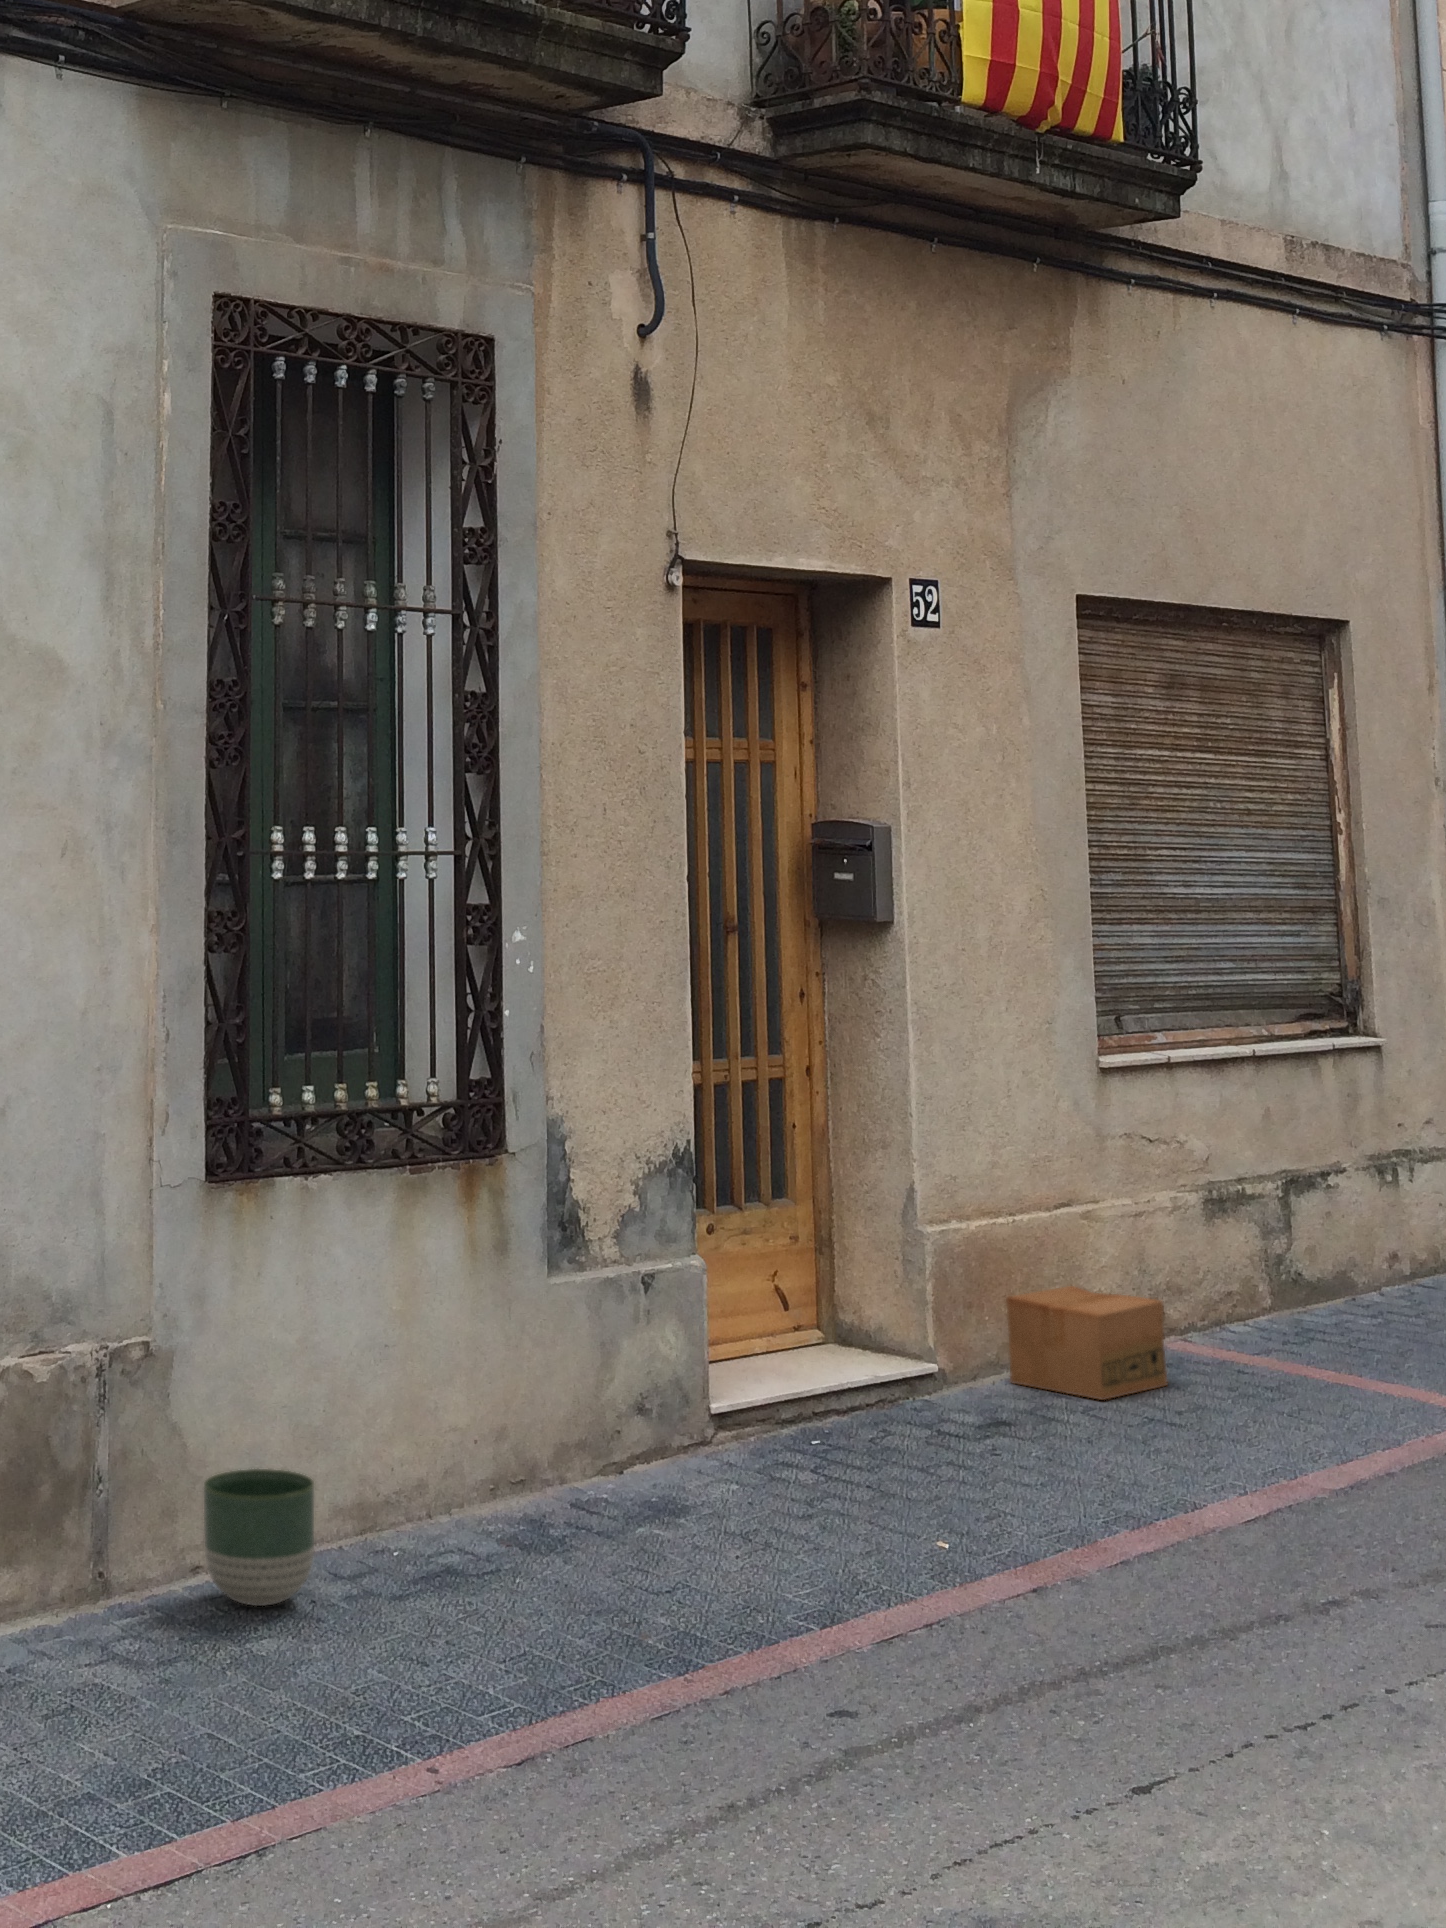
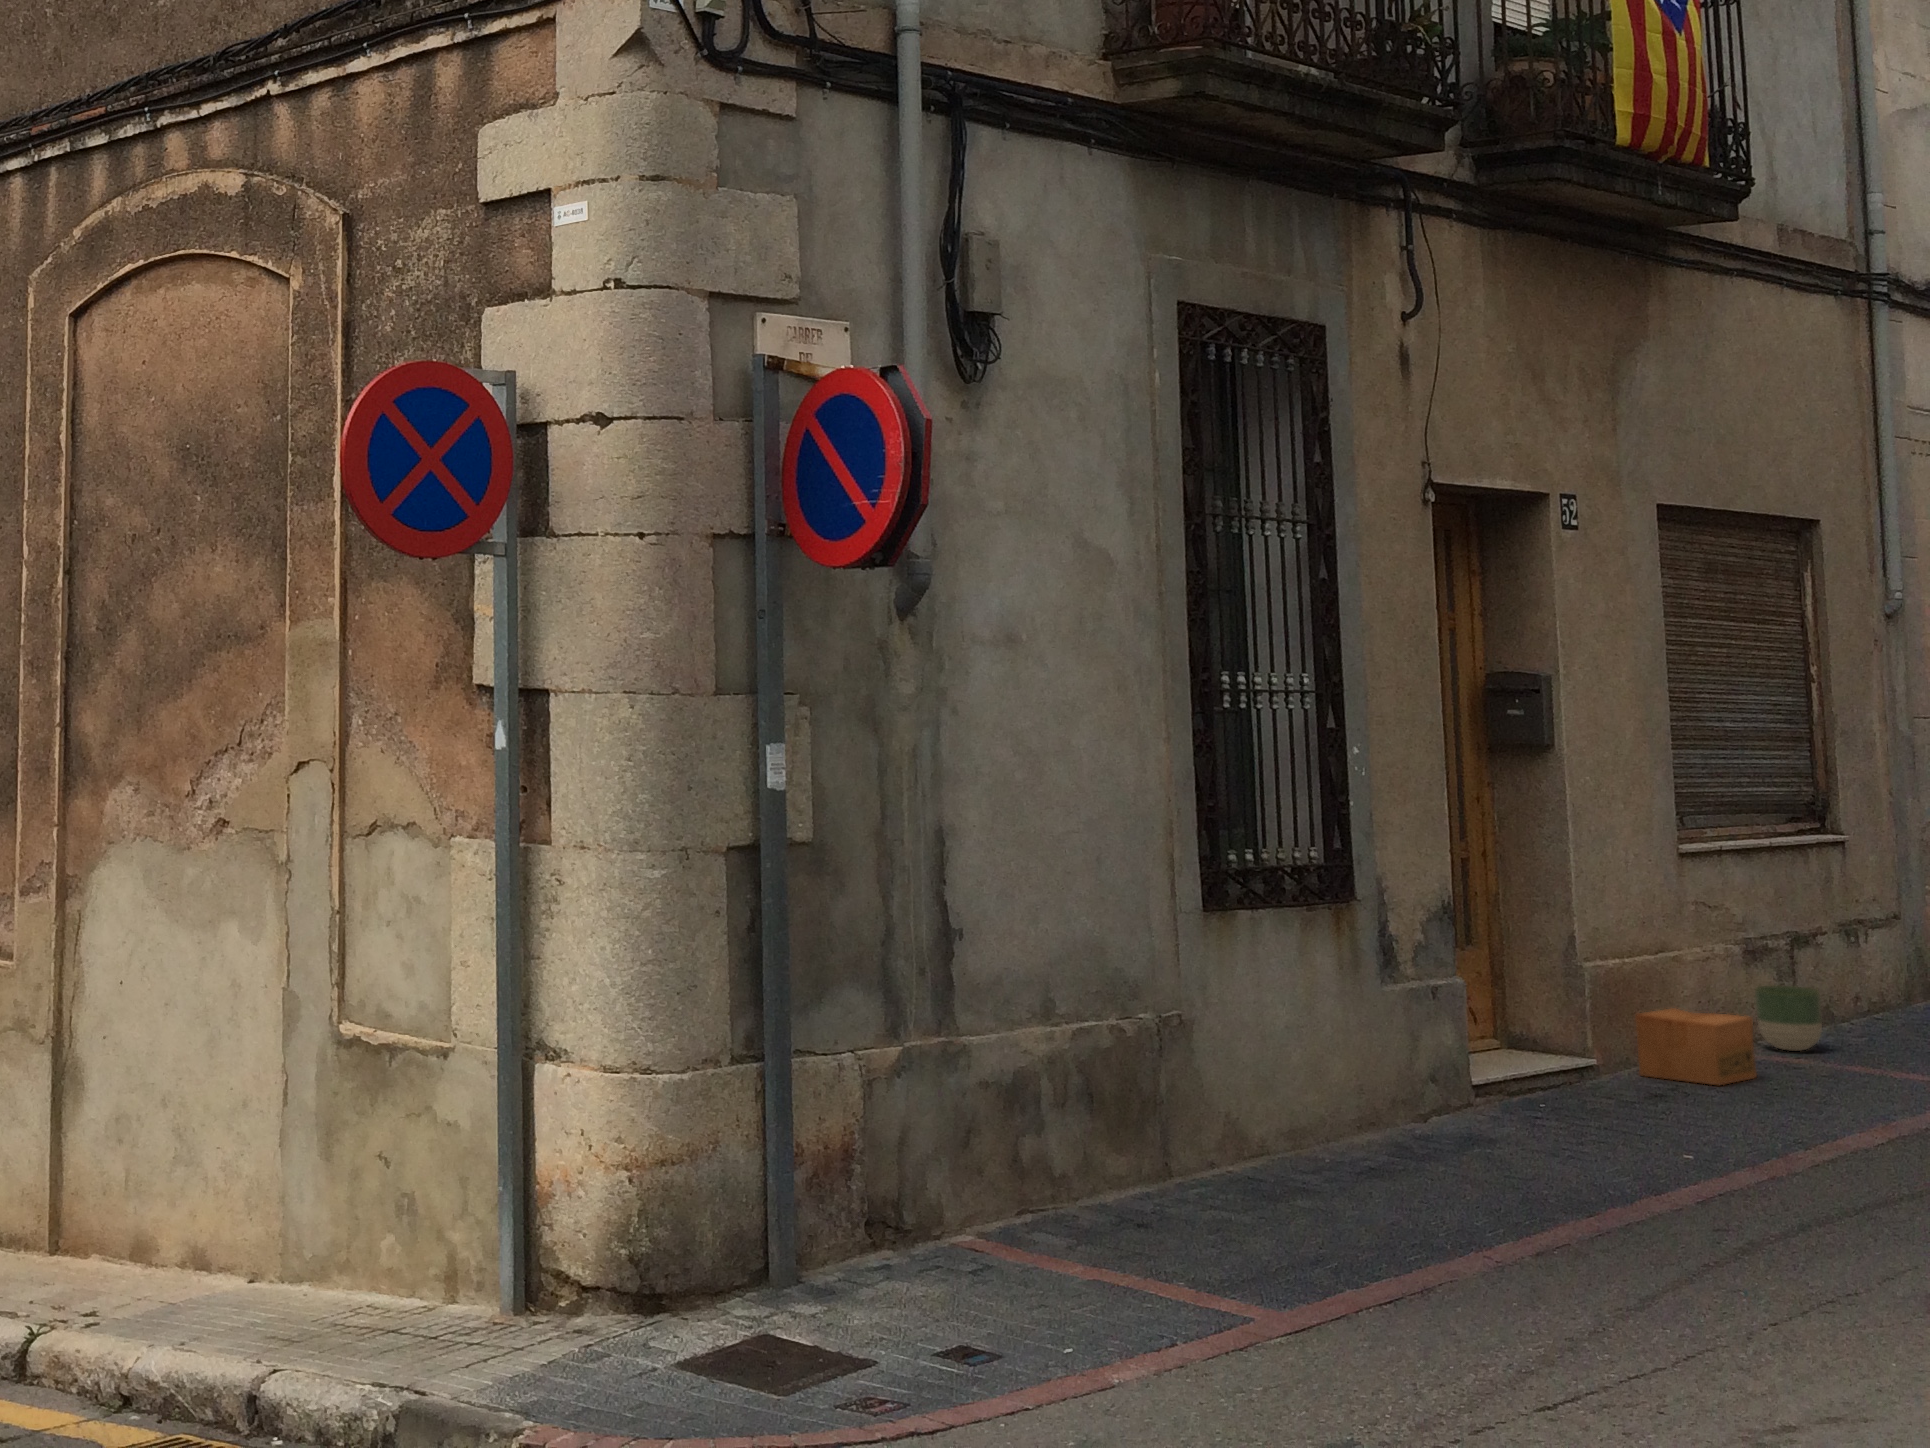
planter: present [204,1469,314,1606] -> present [1755,986,1822,1051]

